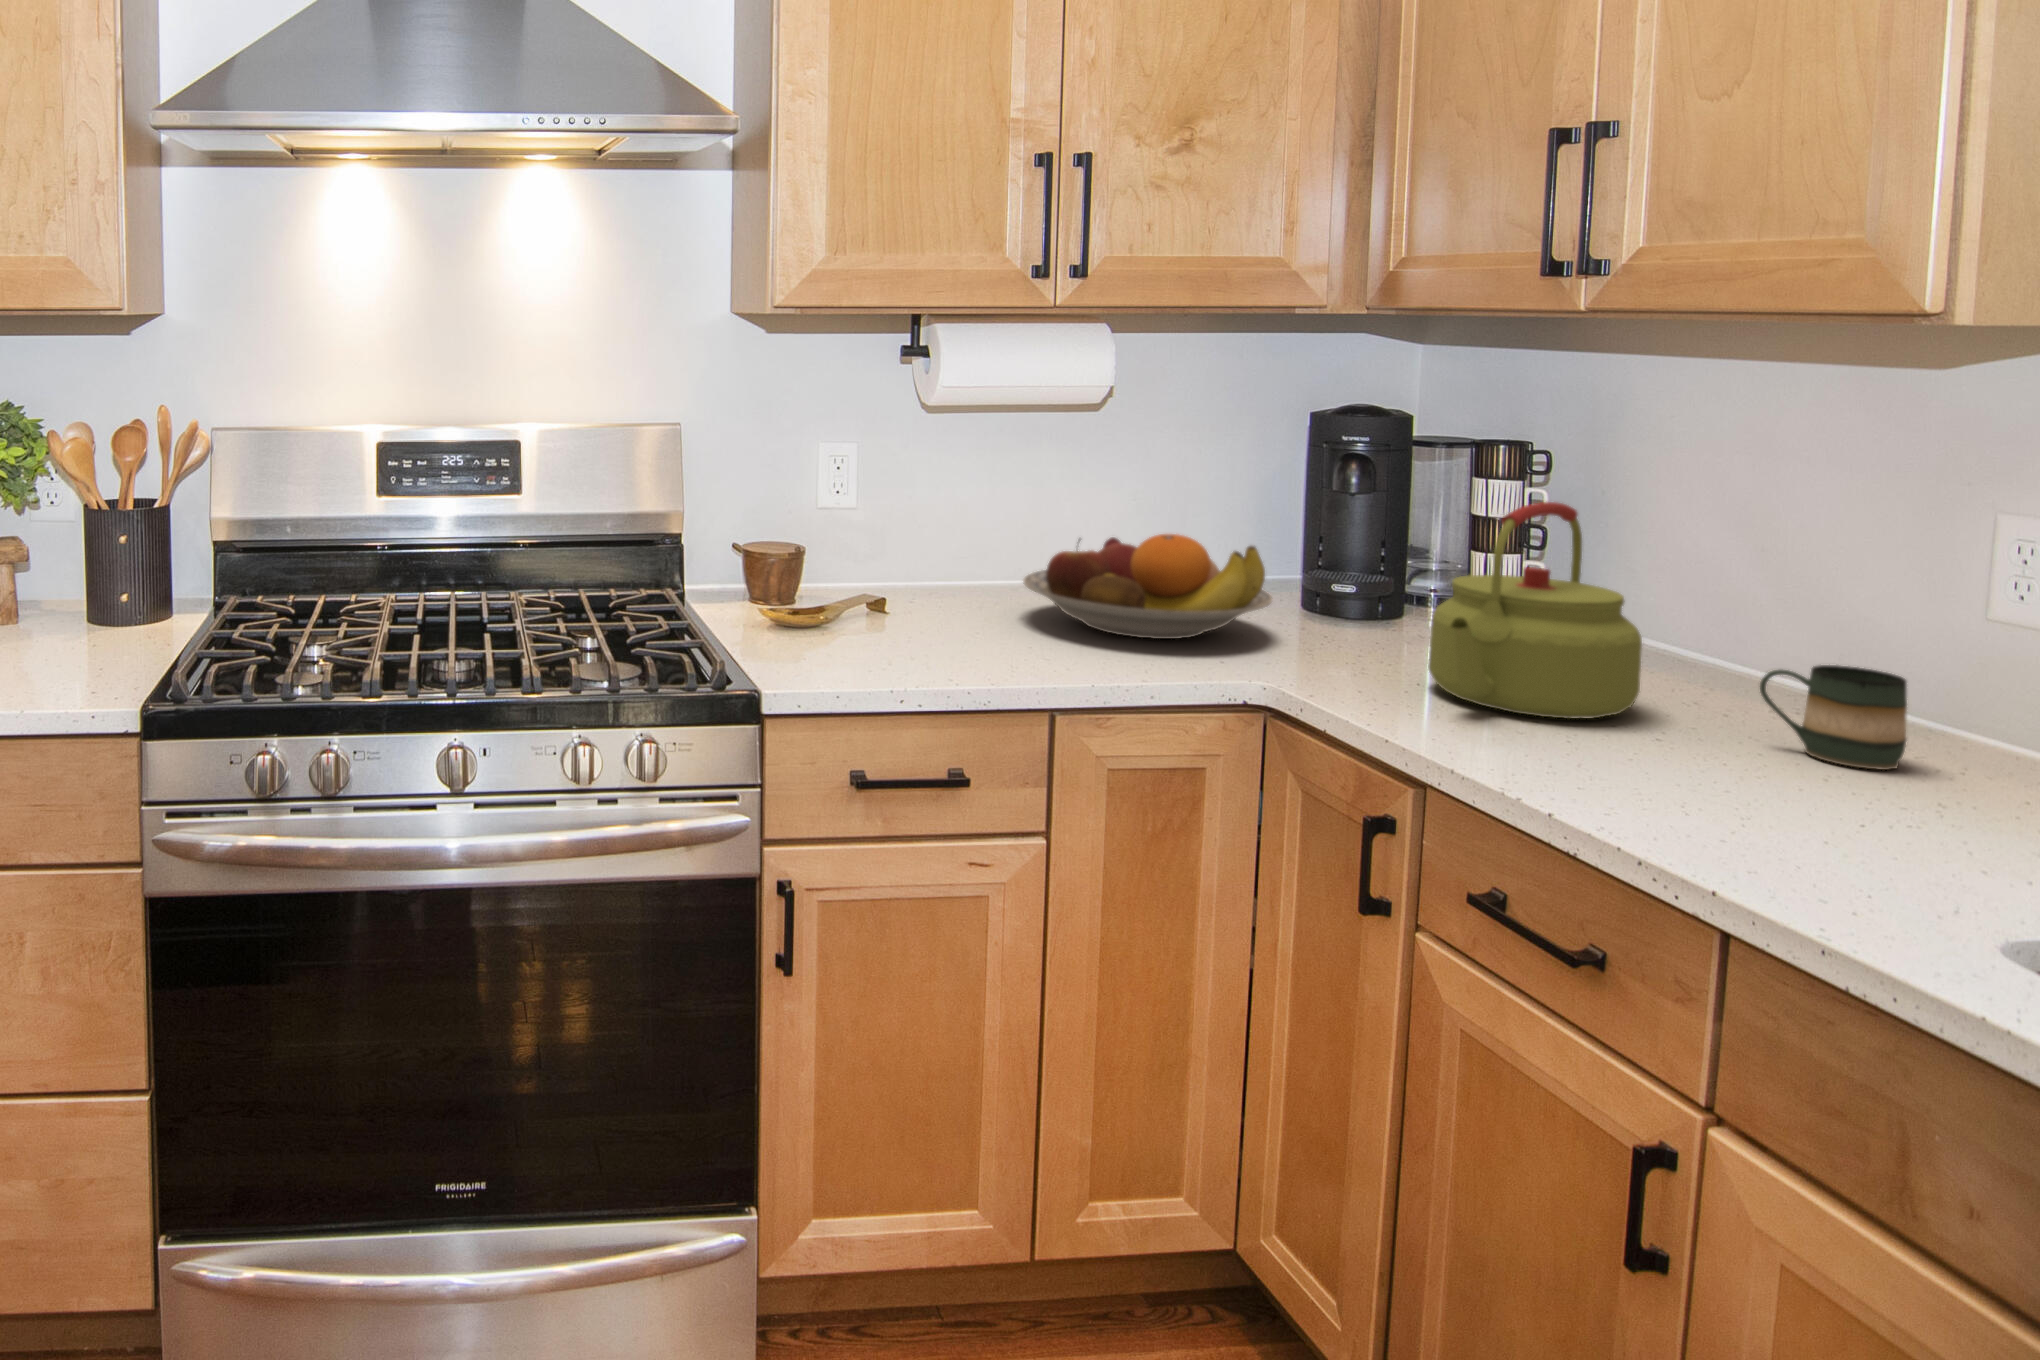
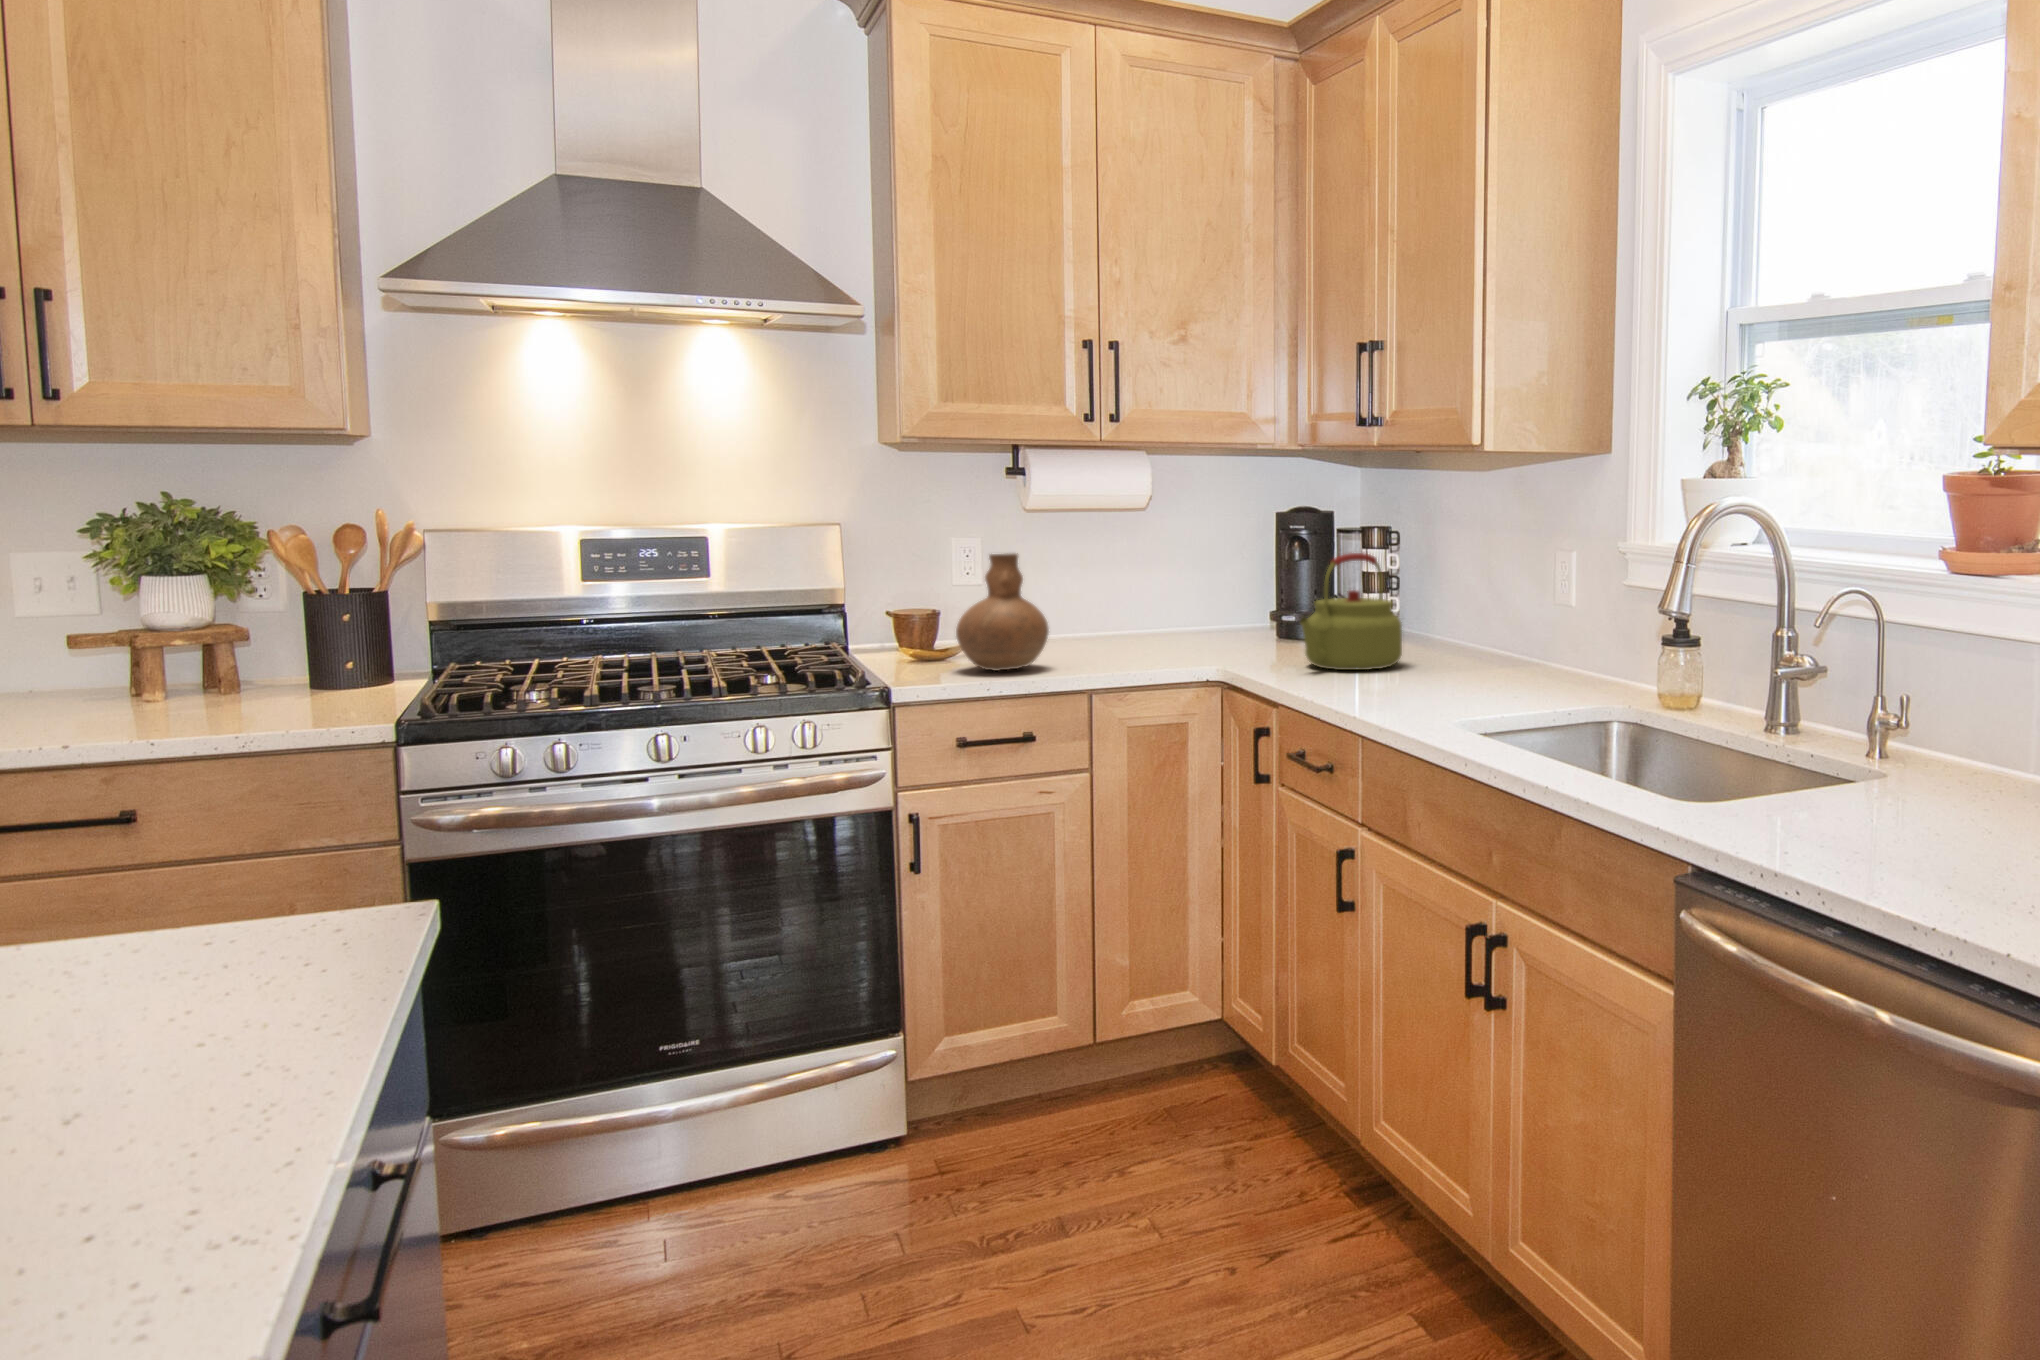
vase: none [844,481,982,660] -> present [956,553,1049,671]
fruit bowl: present [1023,534,1272,639] -> none [1093,588,1245,655]
mug: present [1760,665,1907,770] -> none [1439,629,1494,677]

